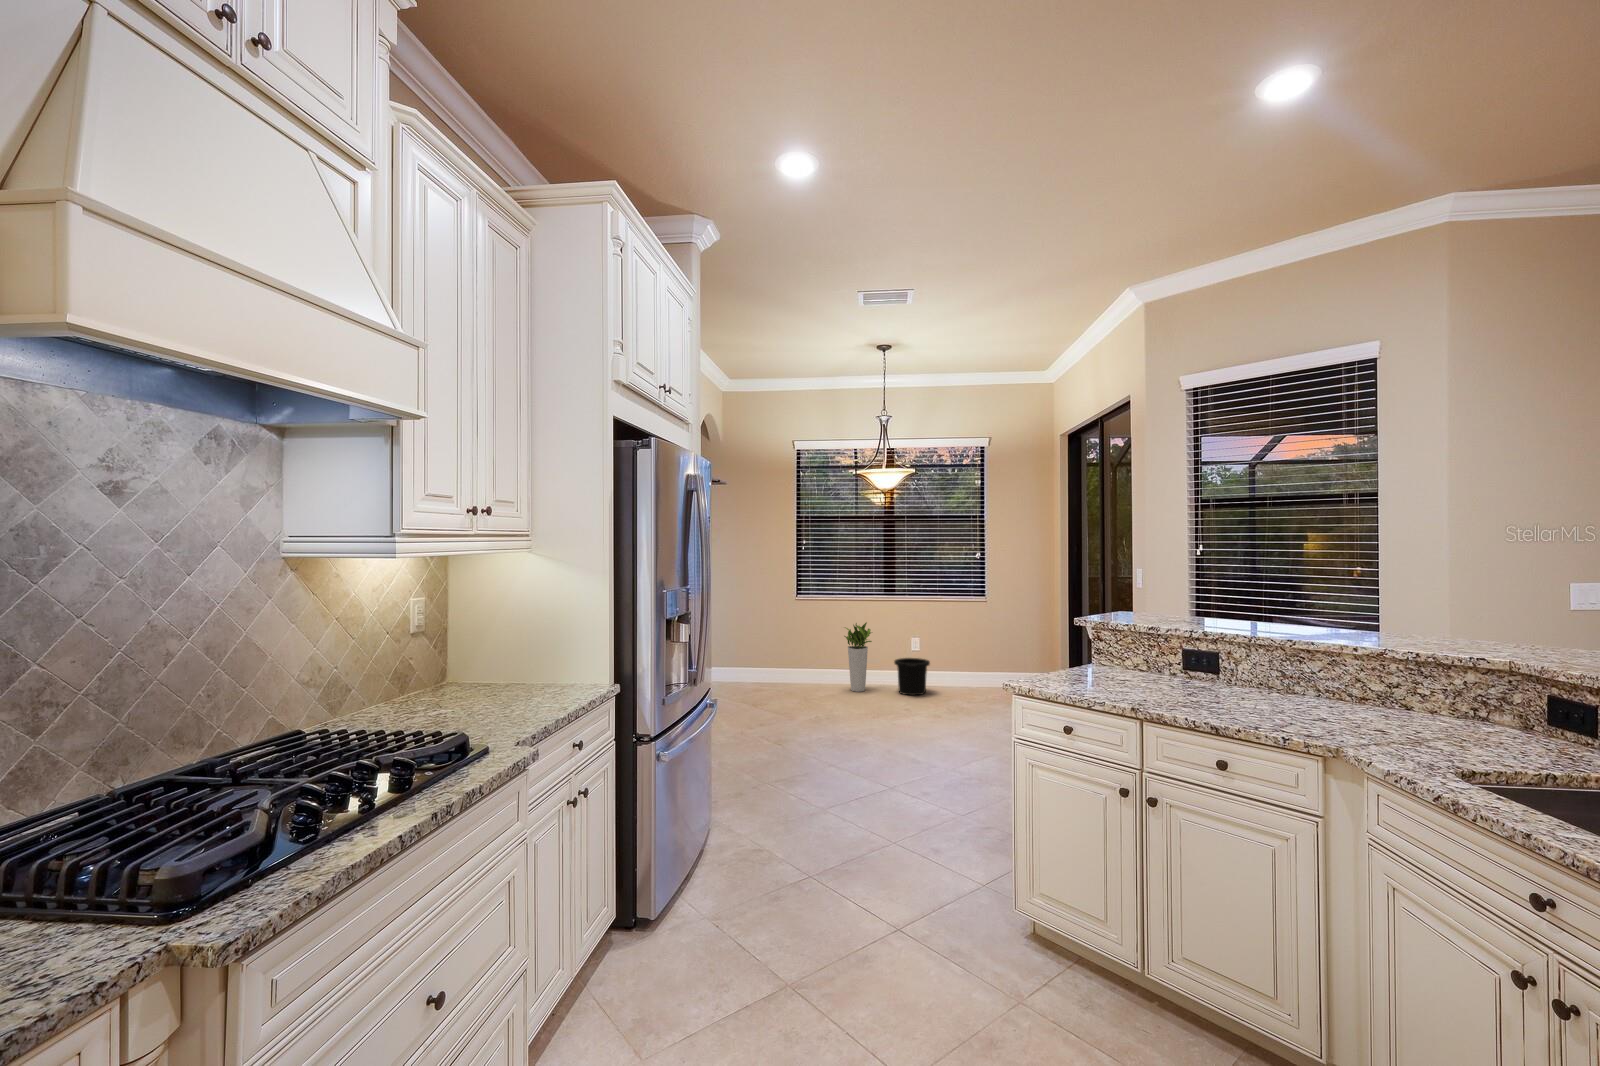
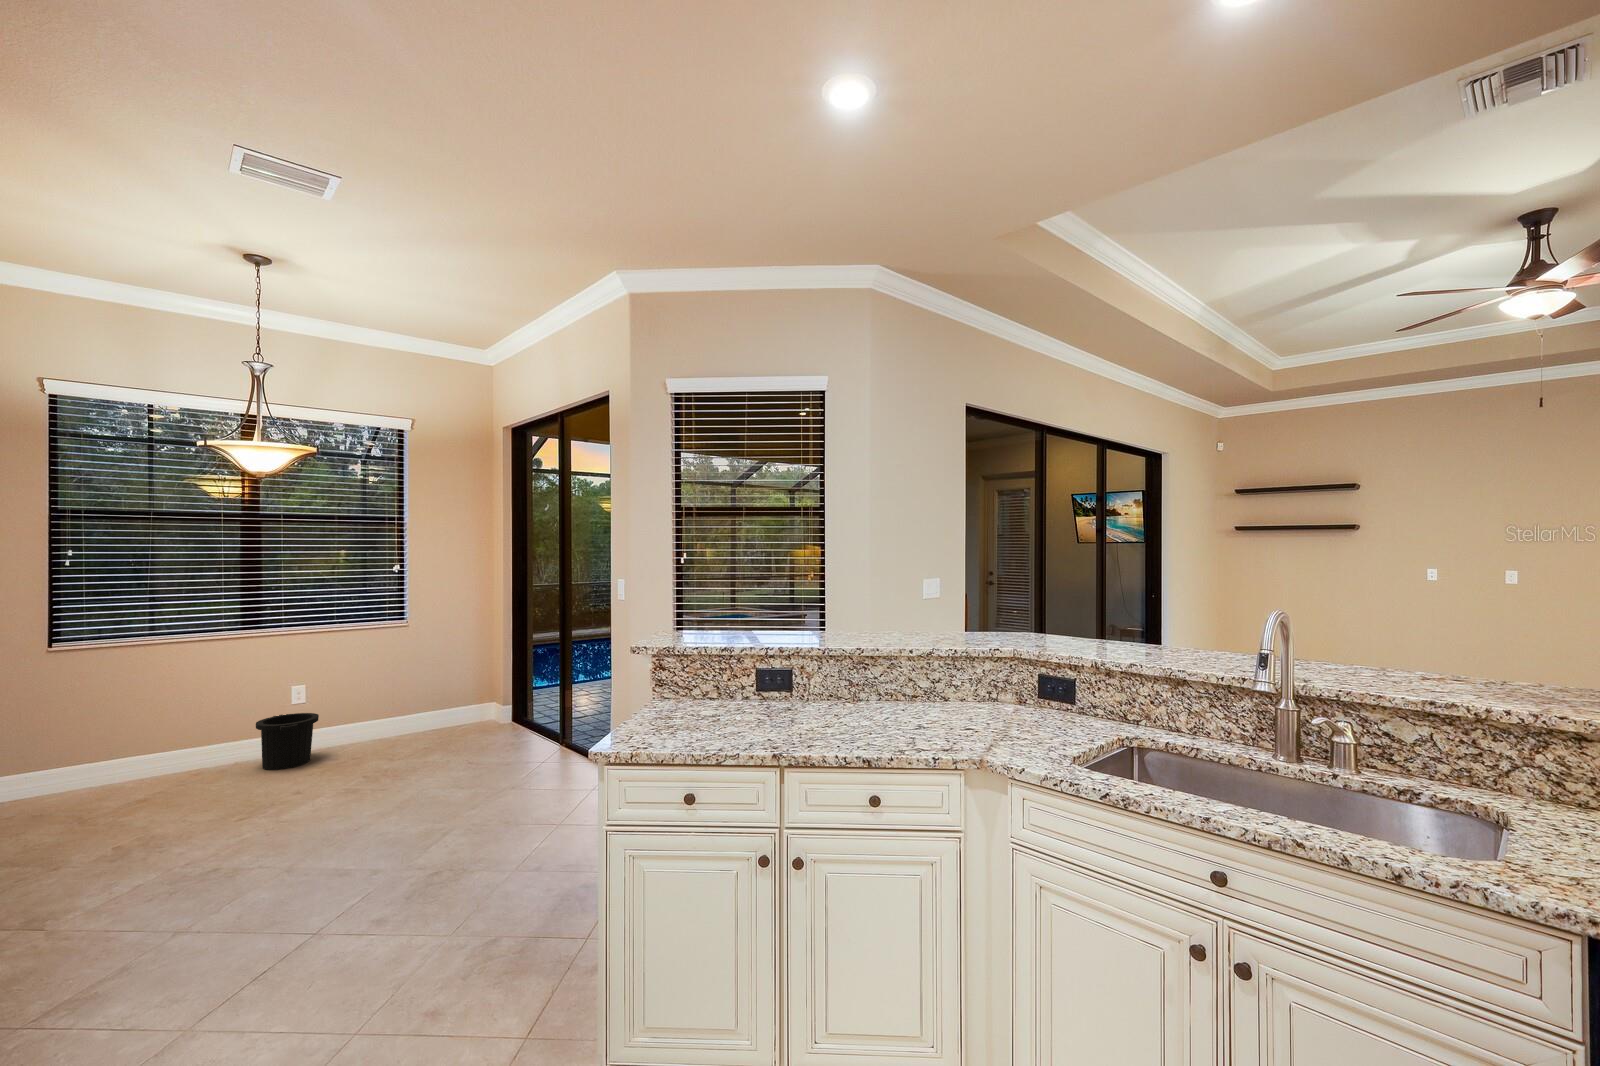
planter: present [844,622,872,692] -> none [146,672,214,784]

